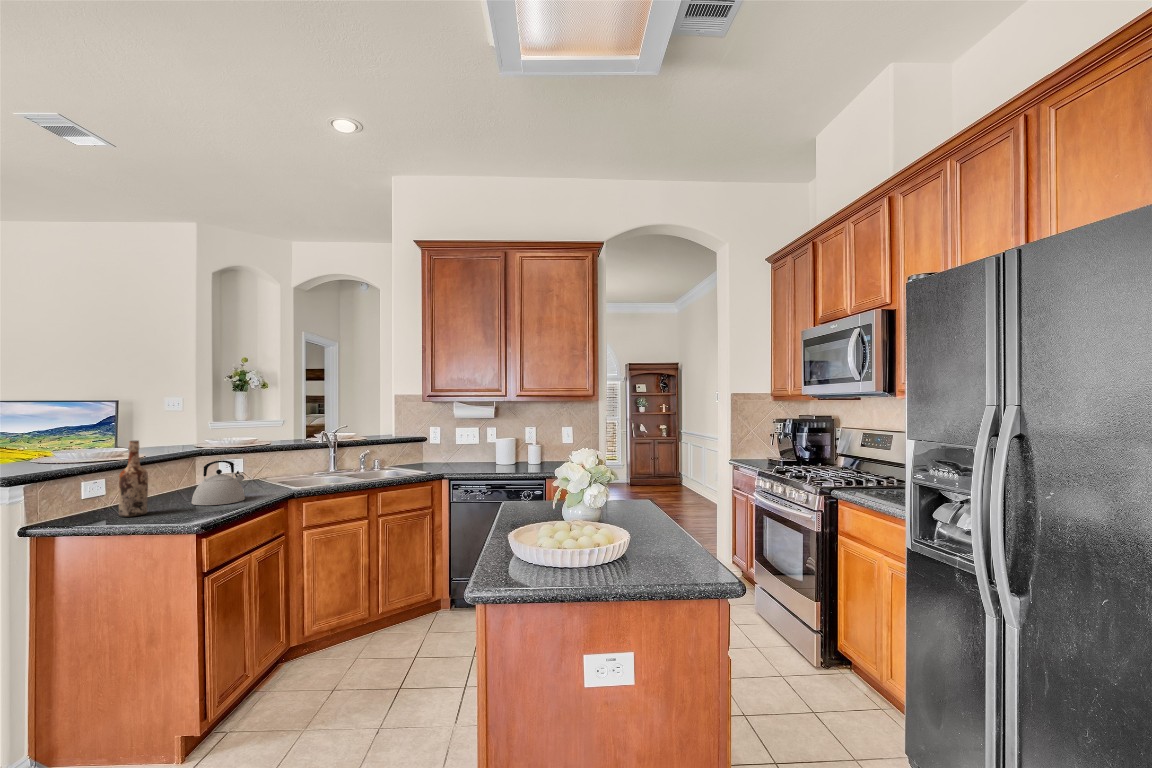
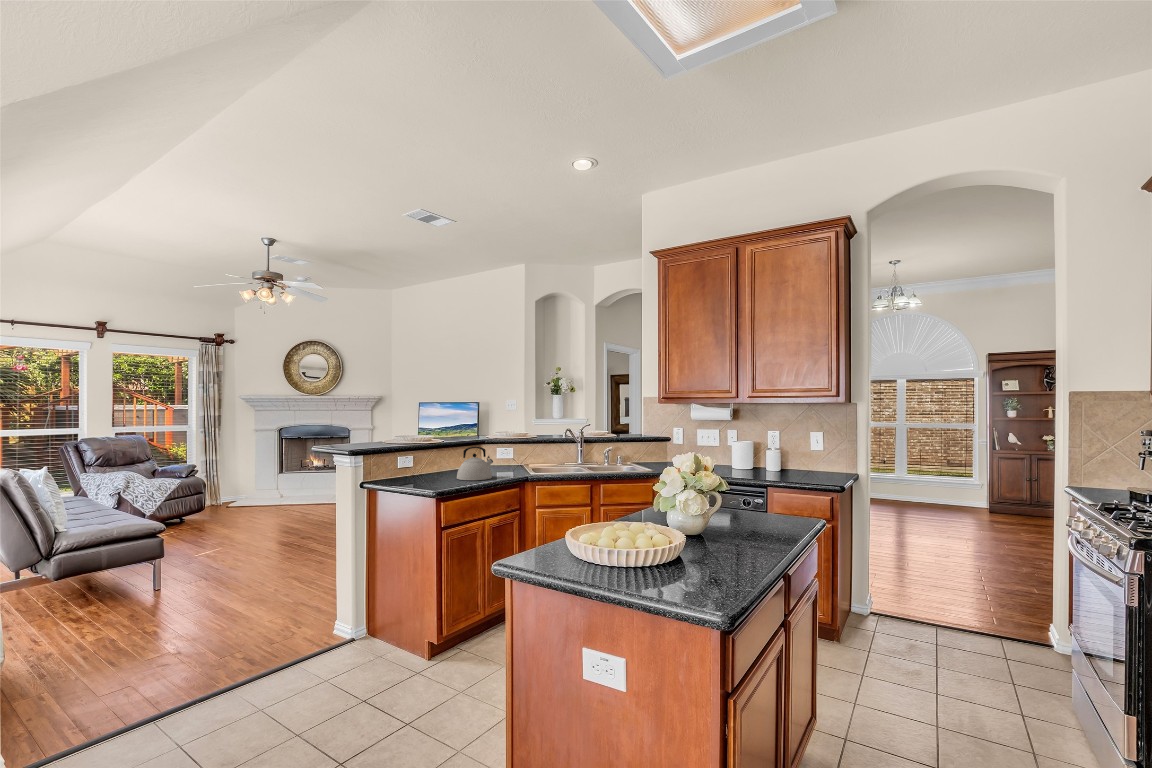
wine bottle: present [119,441,148,517] -> none [409,429,425,483]

